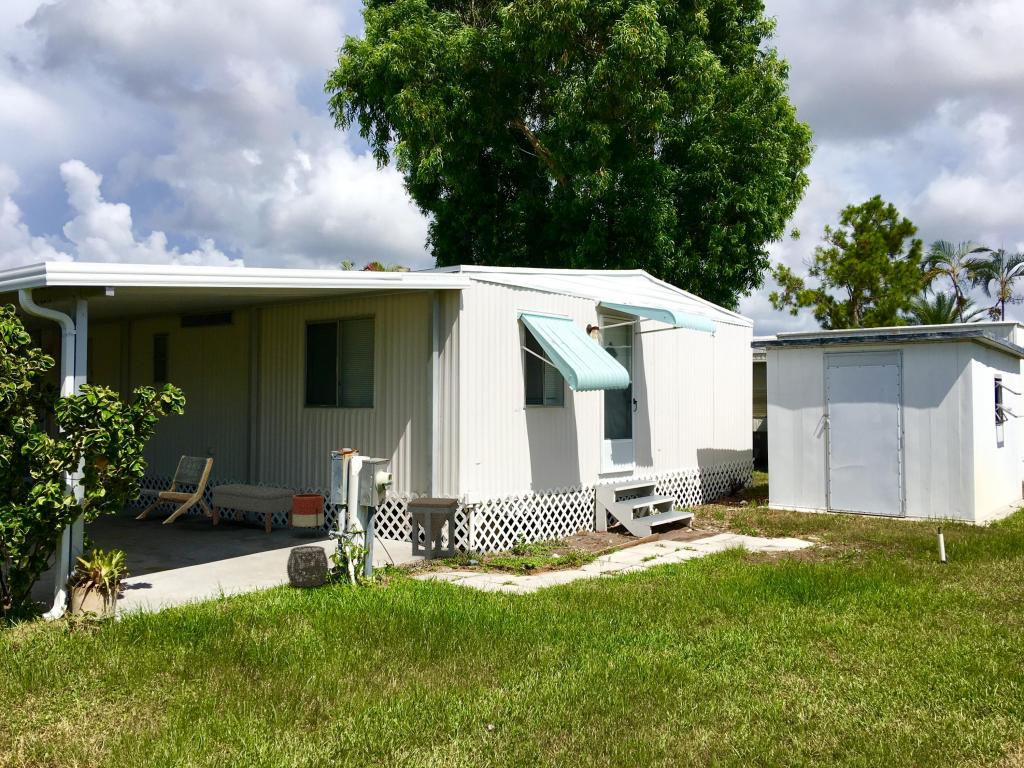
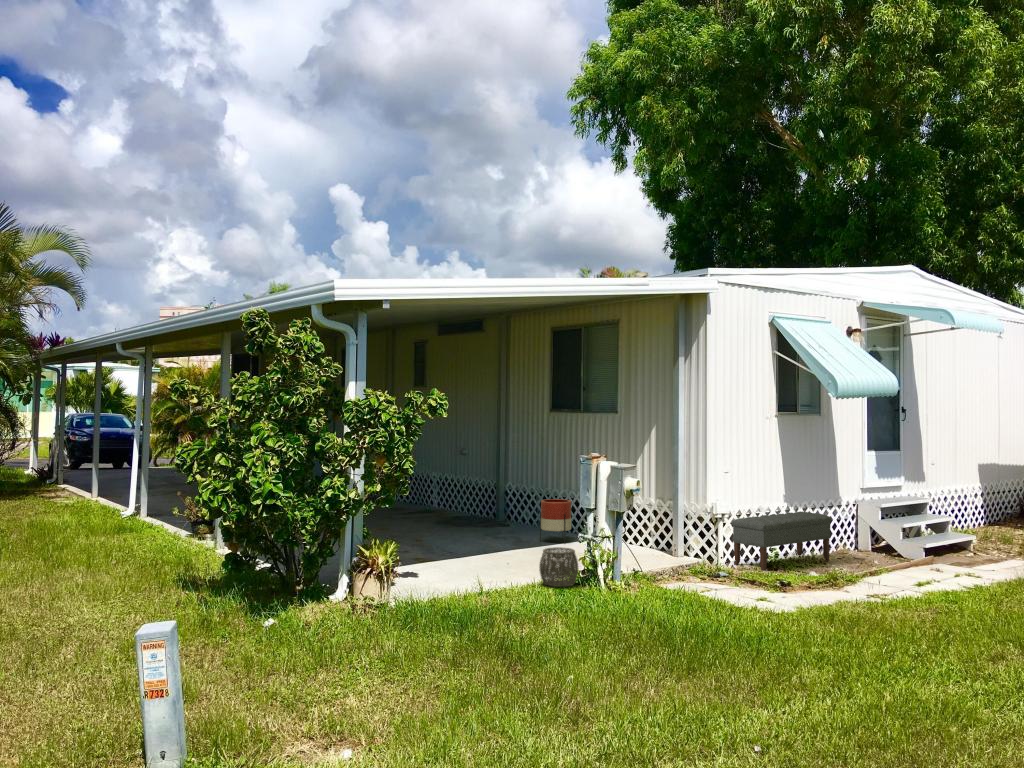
lounge chair: present [136,456,213,523] -> none [394,460,465,524]
bench: present [212,484,296,533] -> present [732,512,832,571]
side table: present [407,498,459,560] -> none [655,505,708,569]

